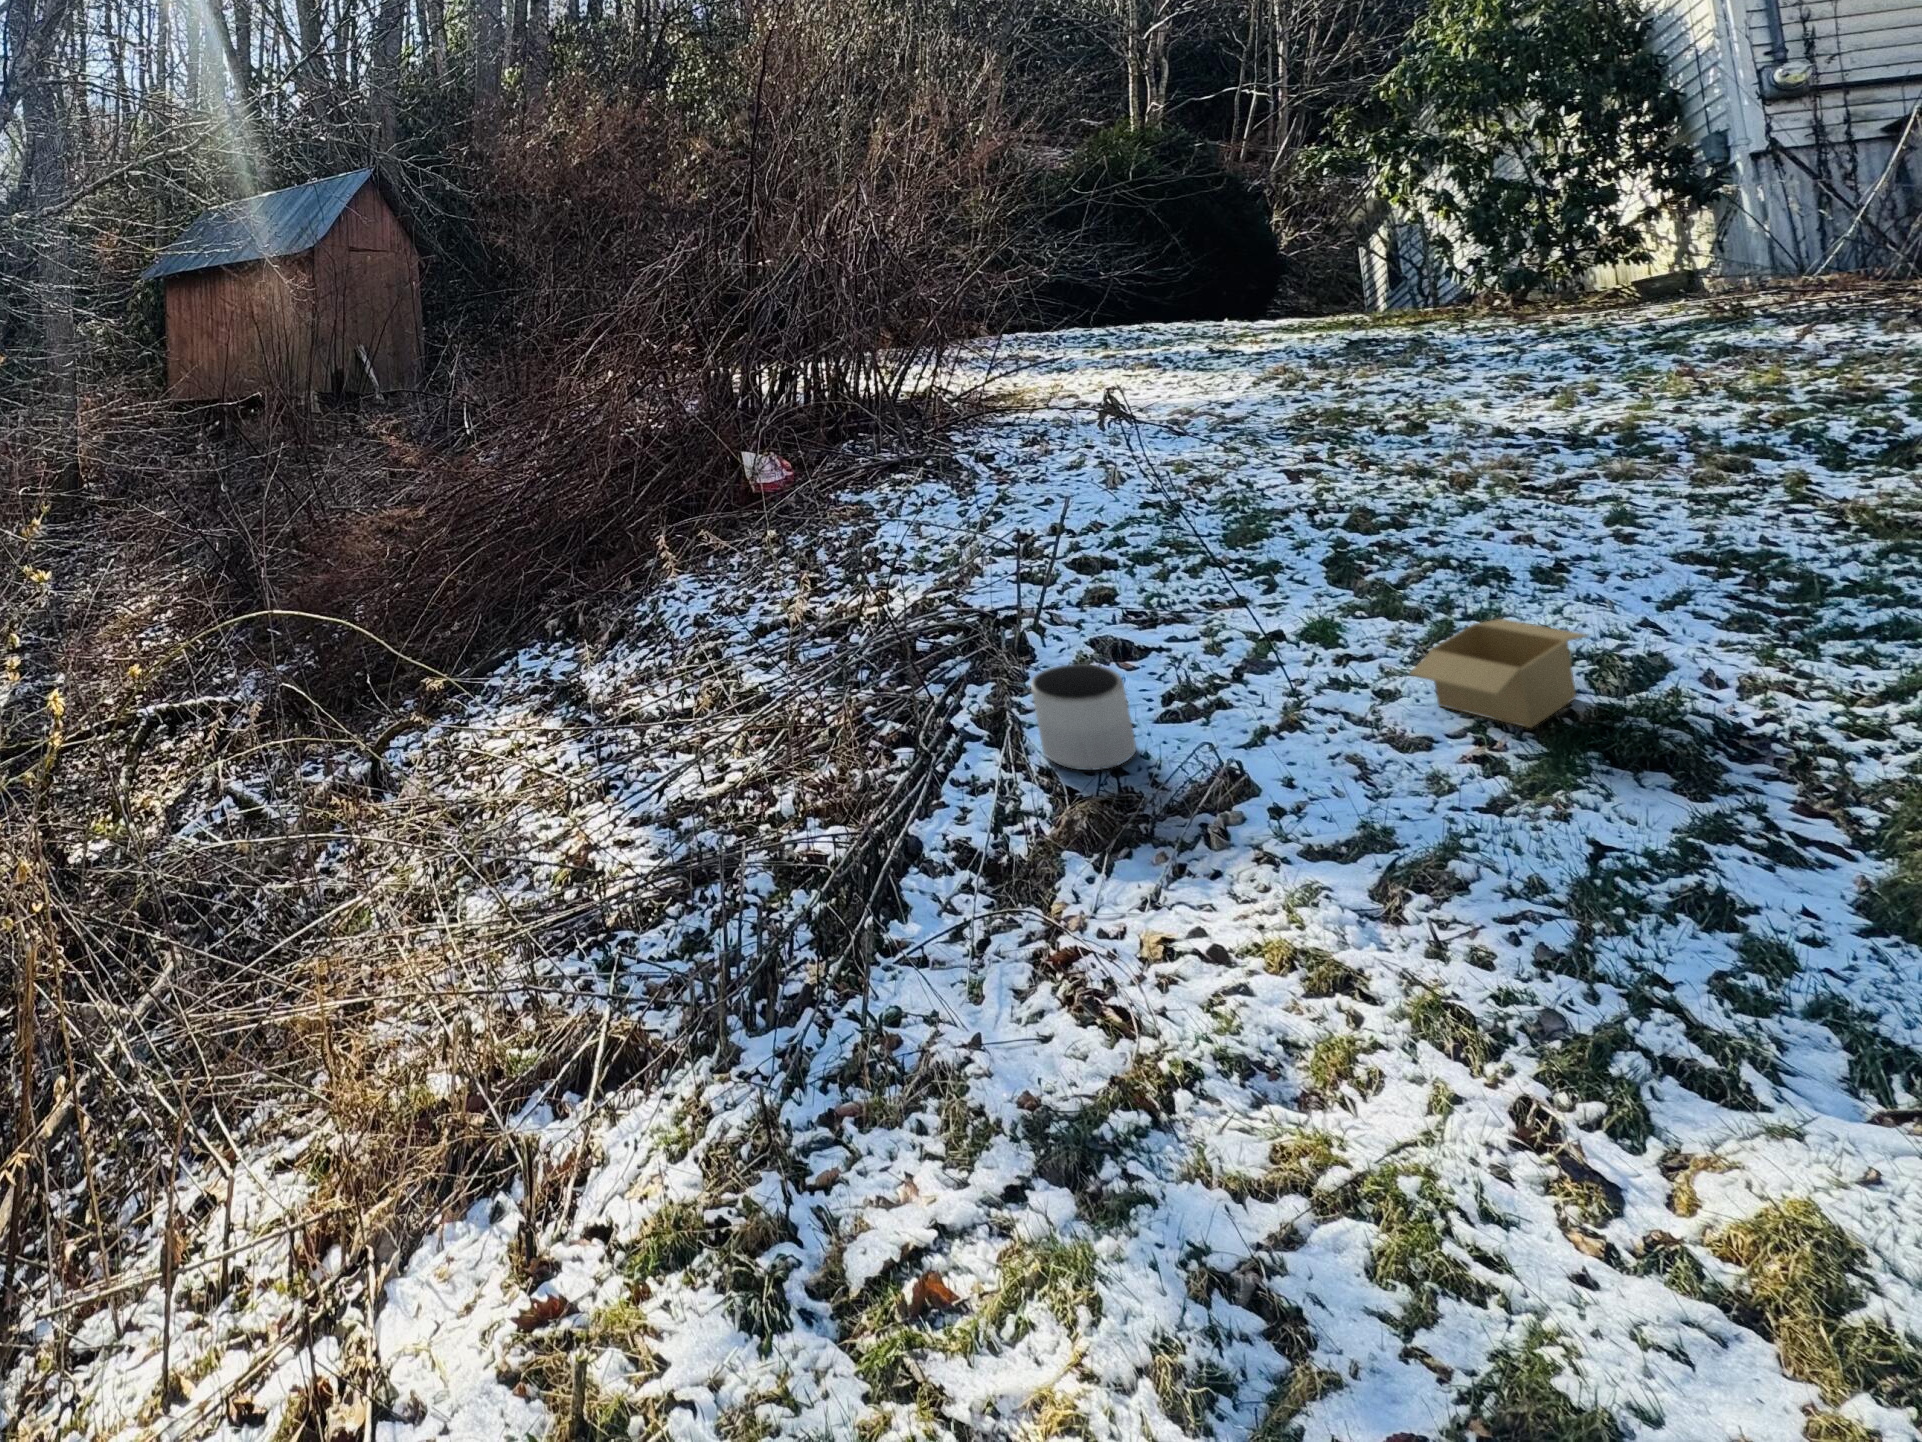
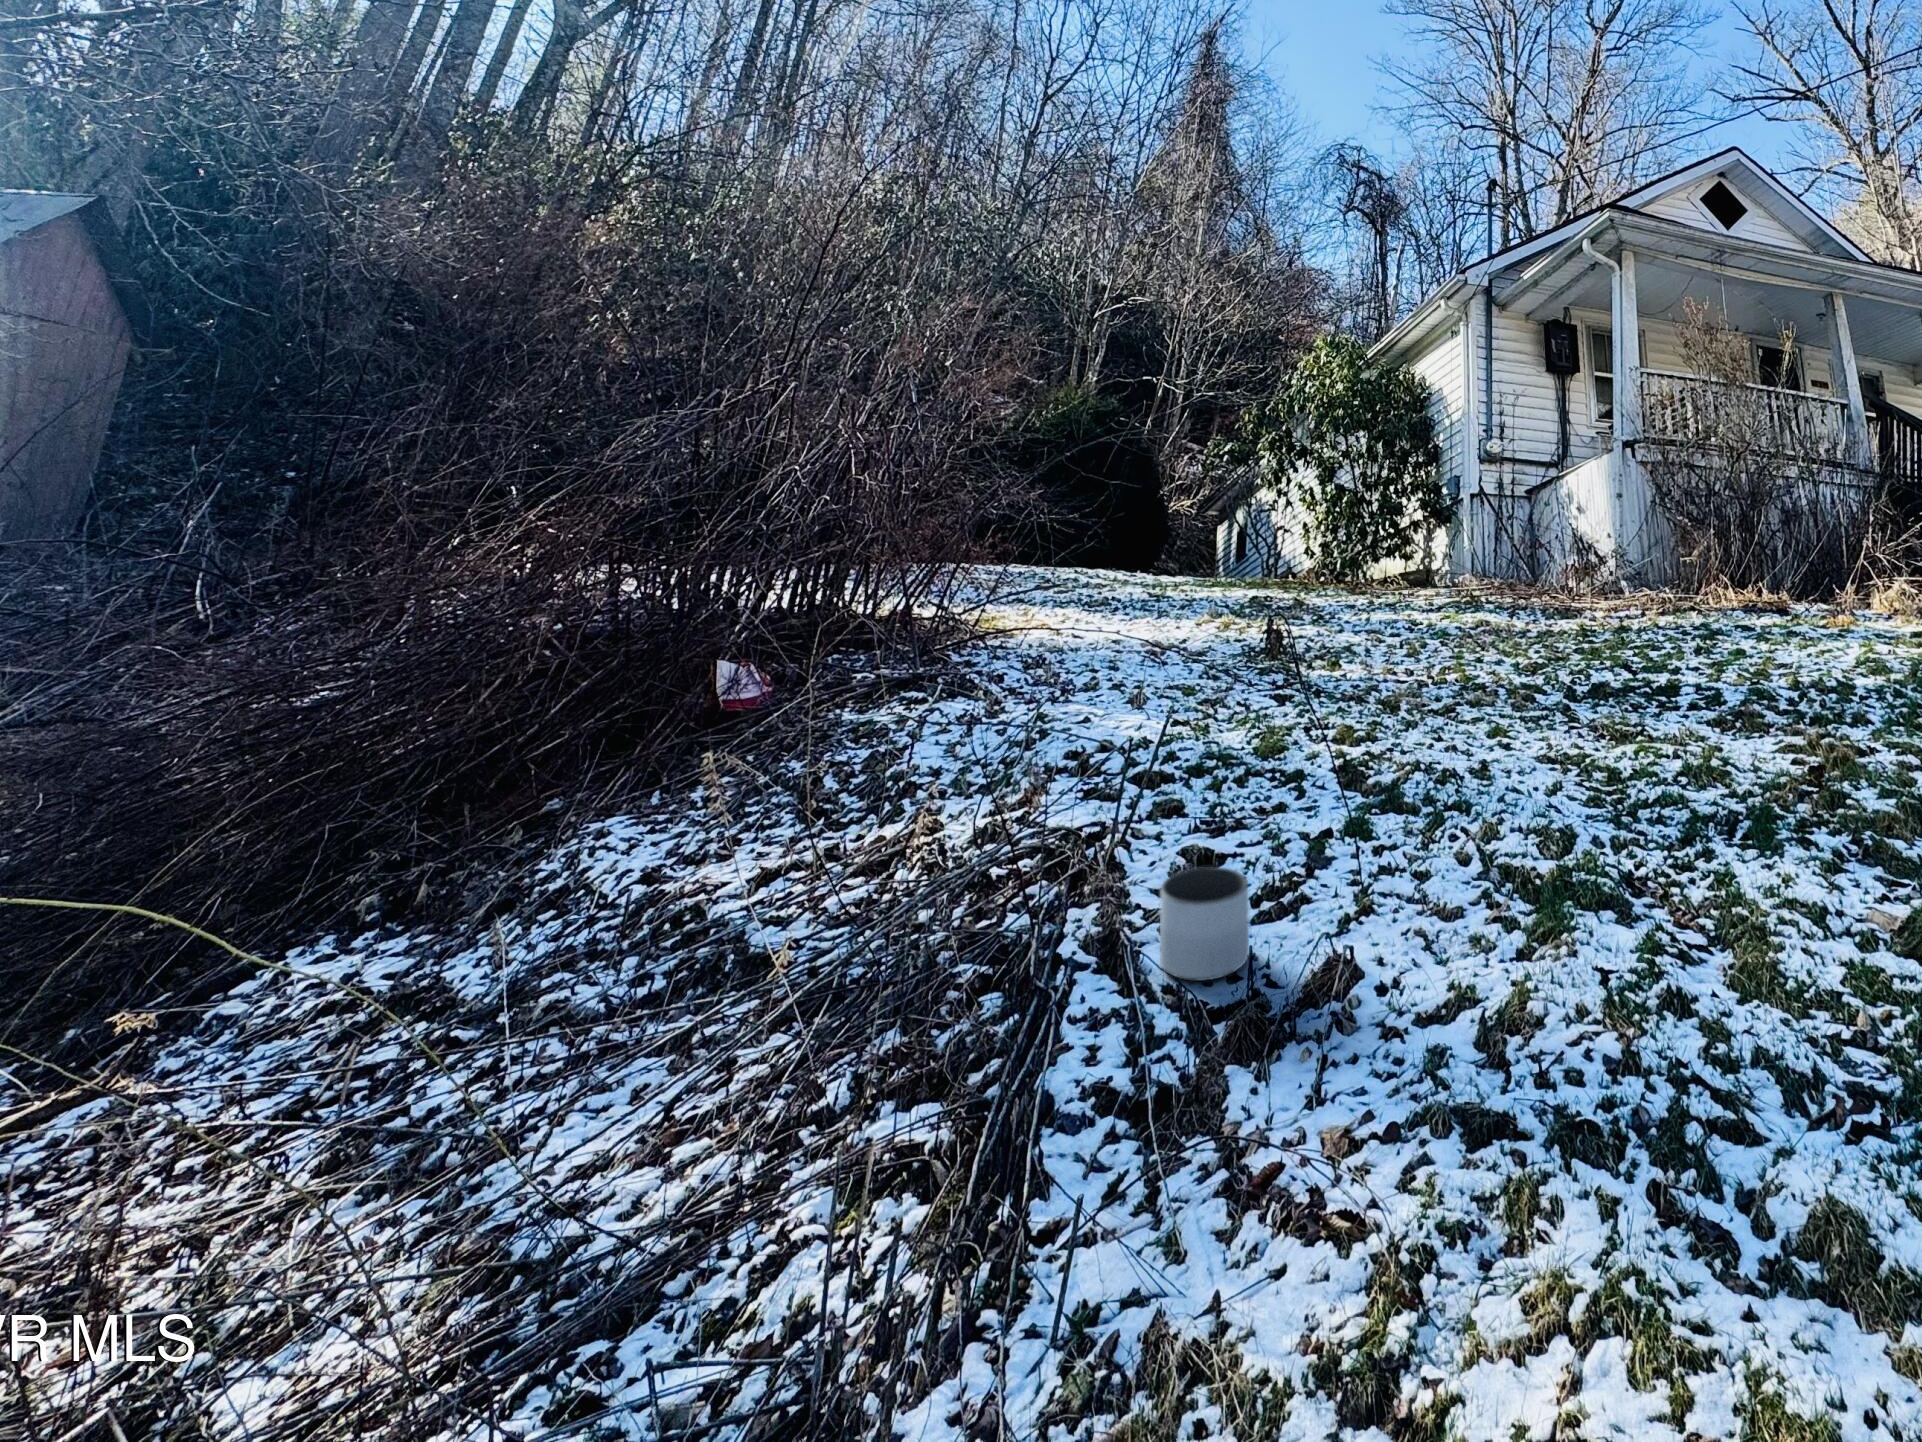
cardboard box: present [1410,619,1587,728] -> none [1448,803,1544,890]

